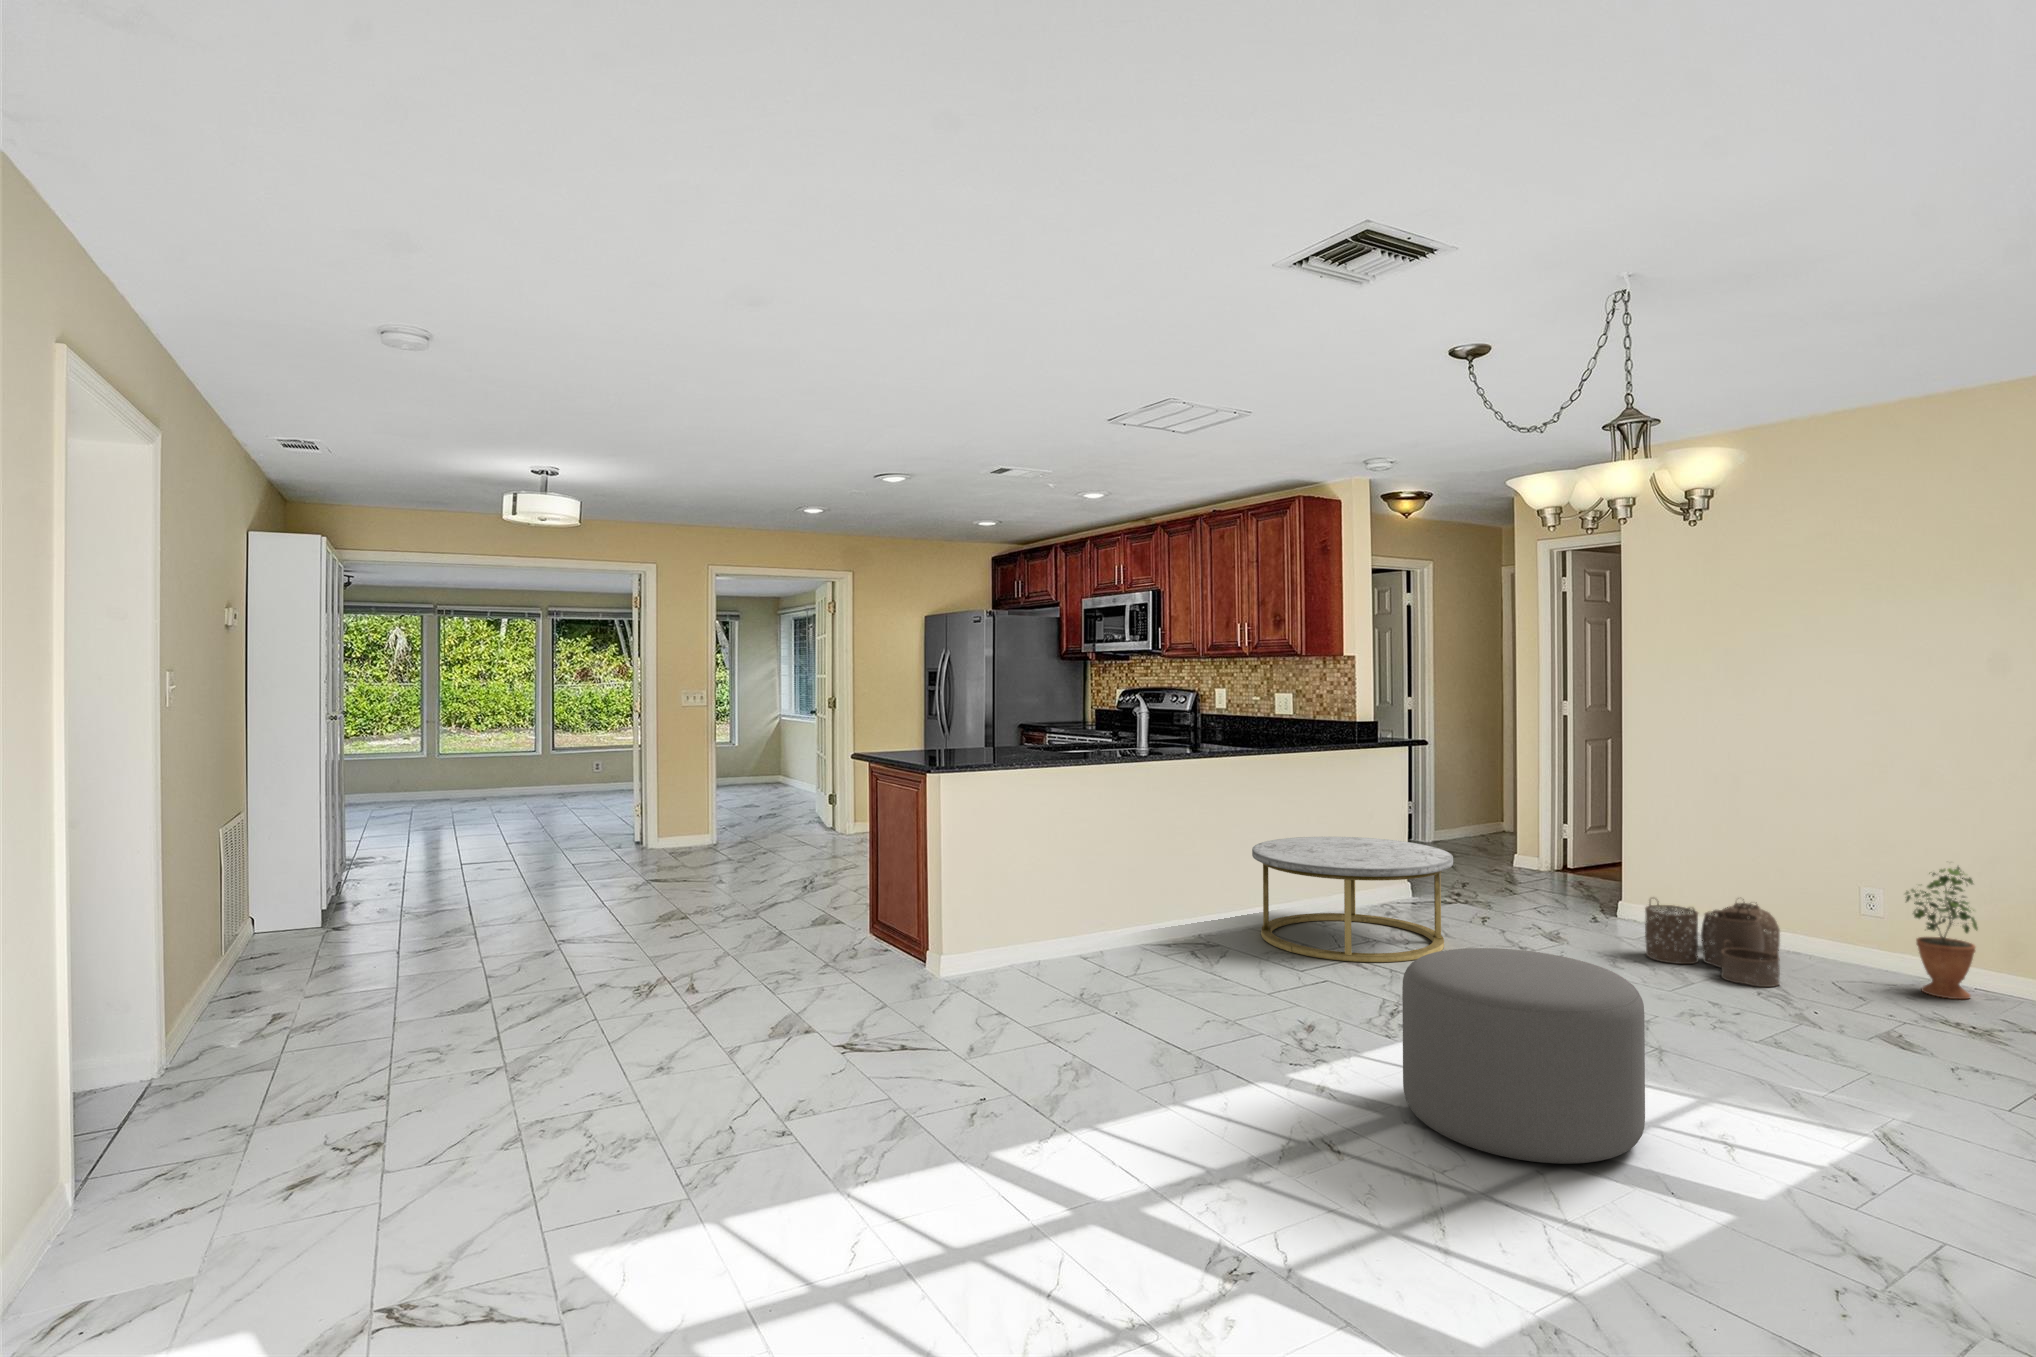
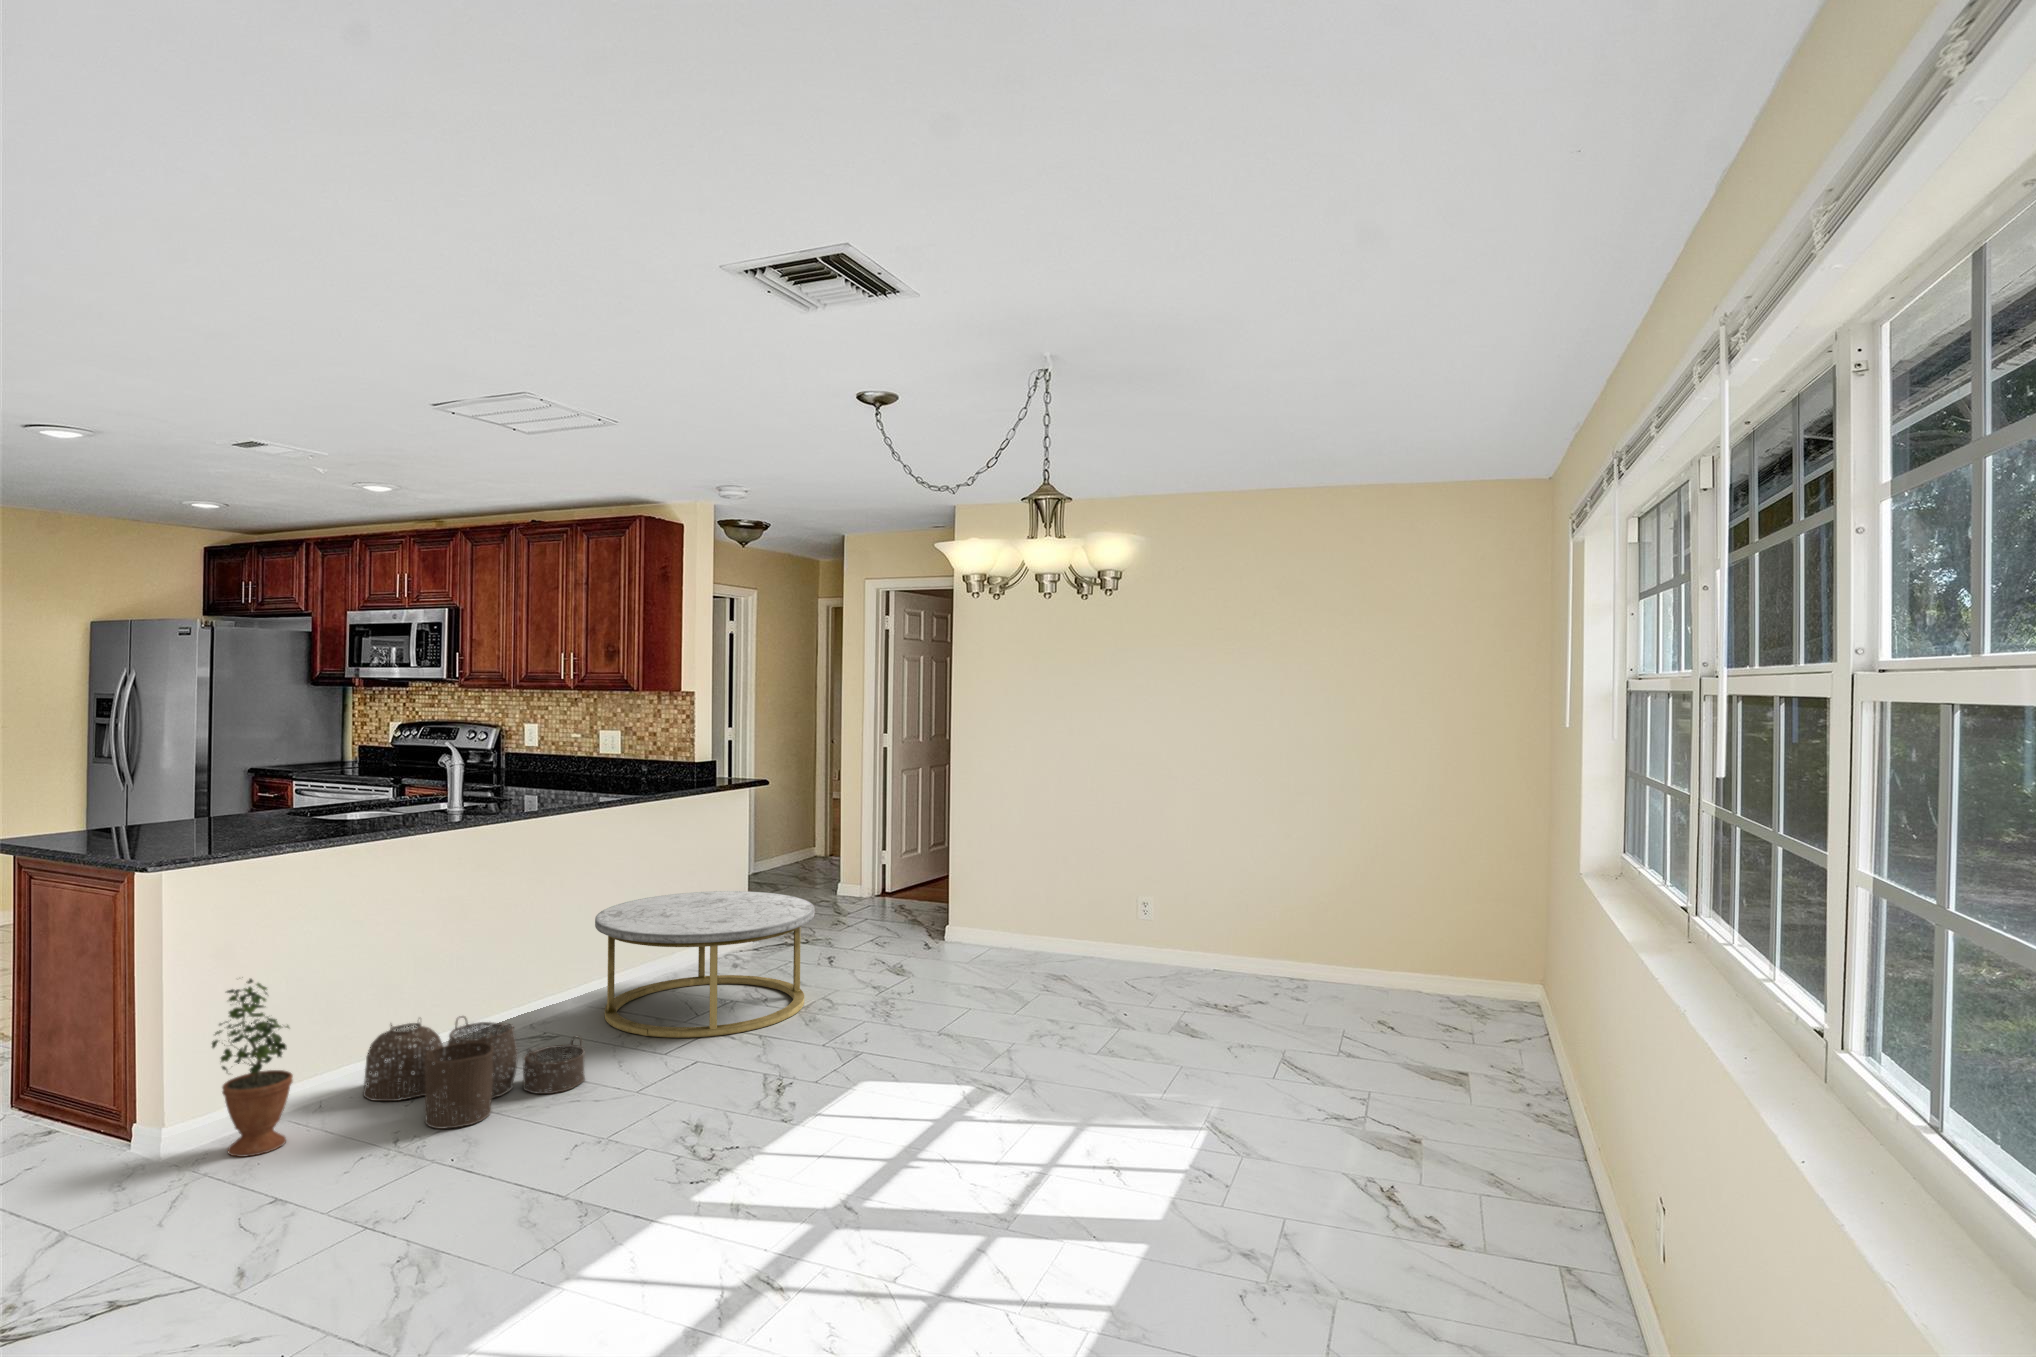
potted plant: present [1905,867,1978,999] -> present [212,979,293,1157]
woven basket: present [1645,899,1780,987] -> present [363,1016,585,1129]
ottoman: present [1402,948,1645,1164] -> none [829,1013,1053,1240]

